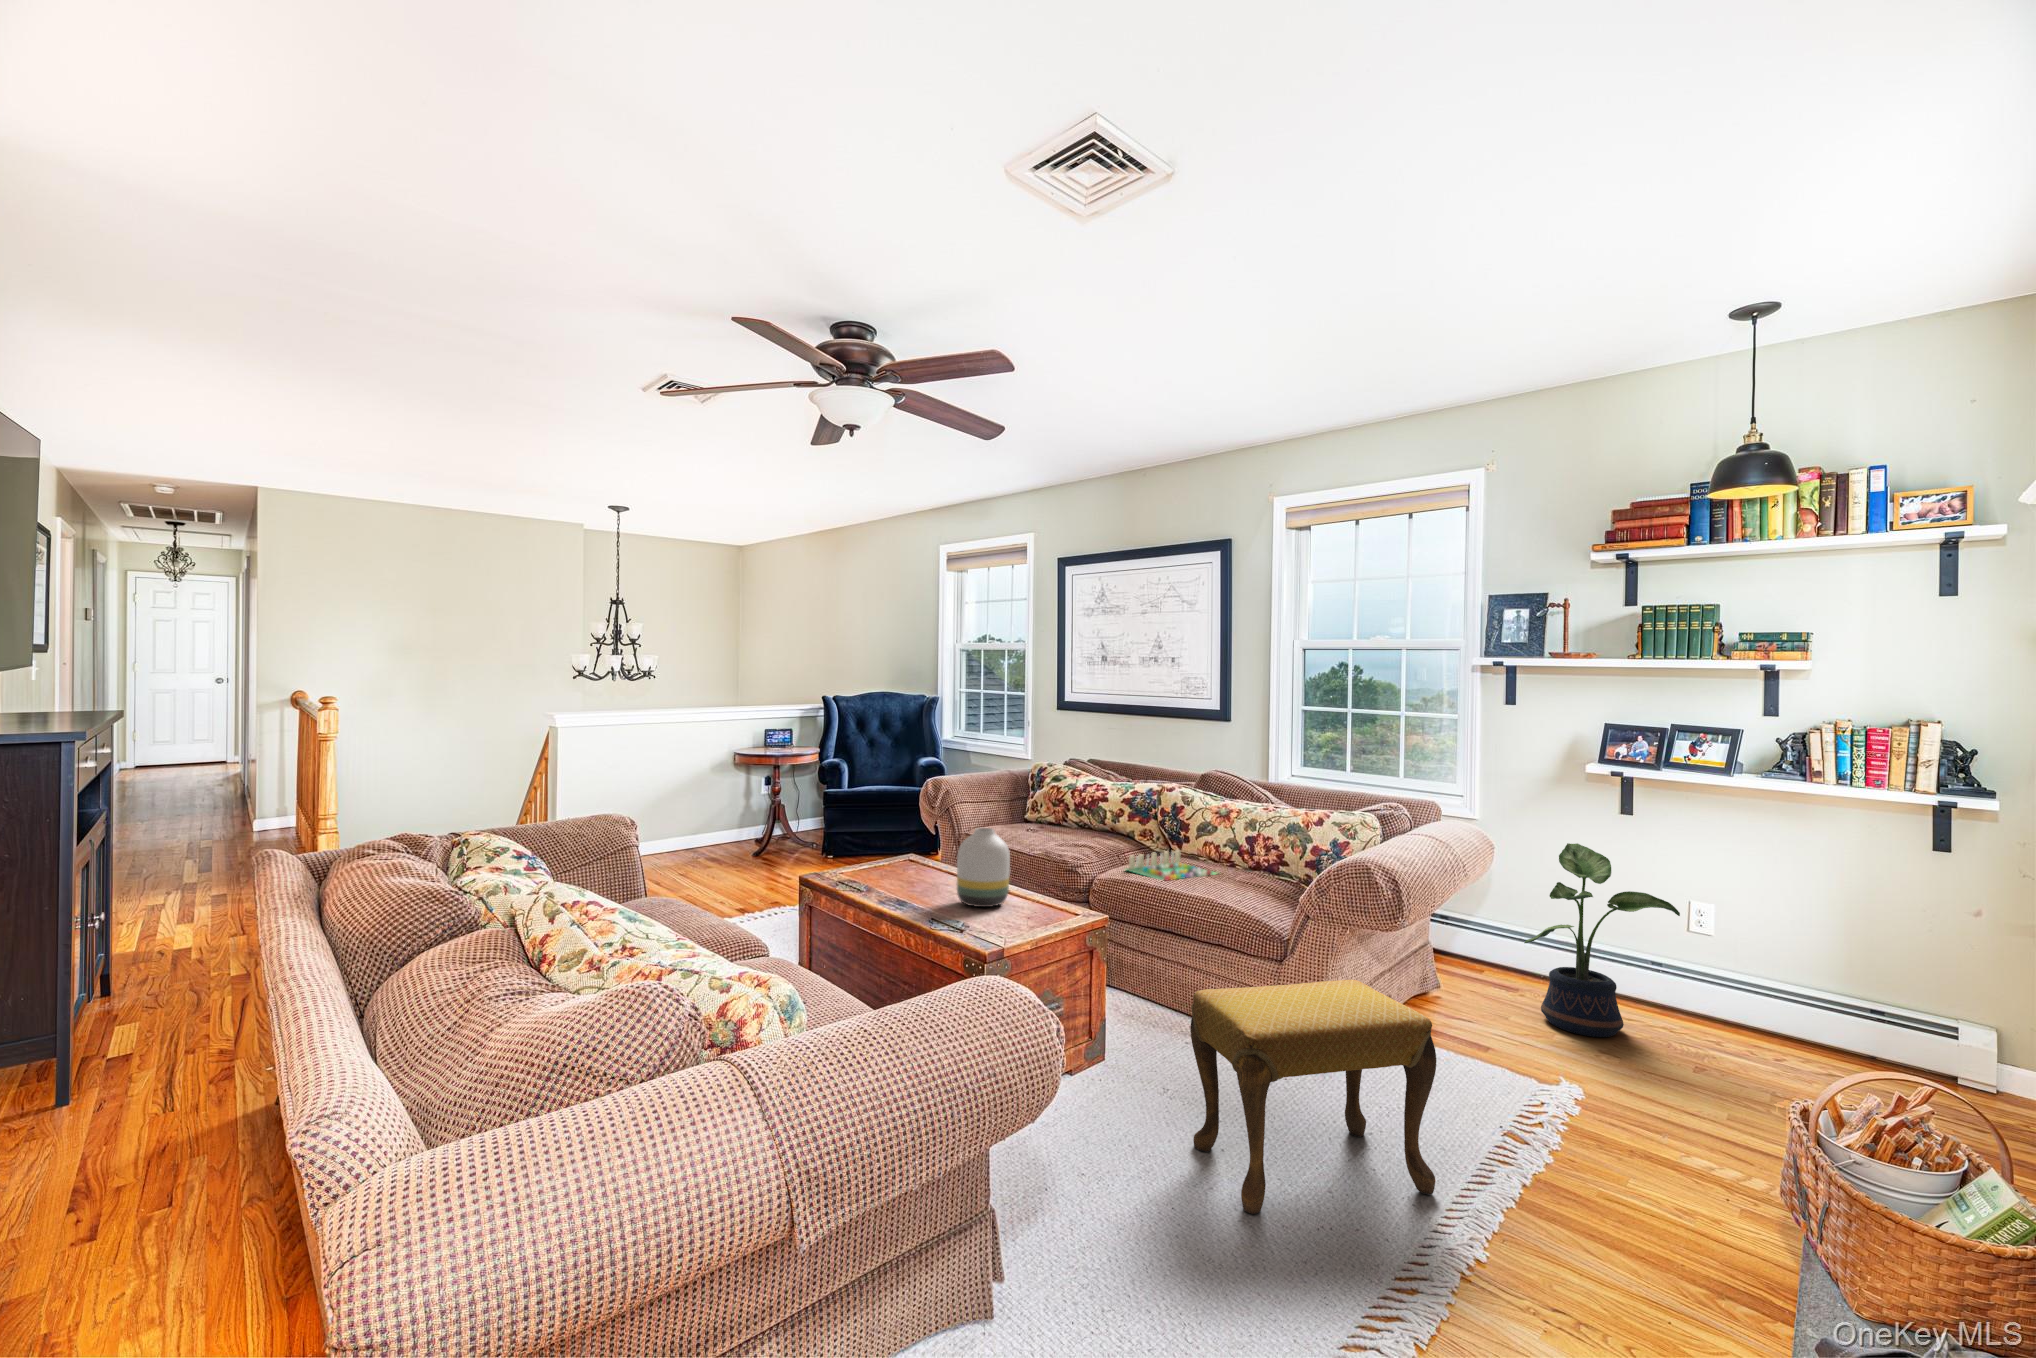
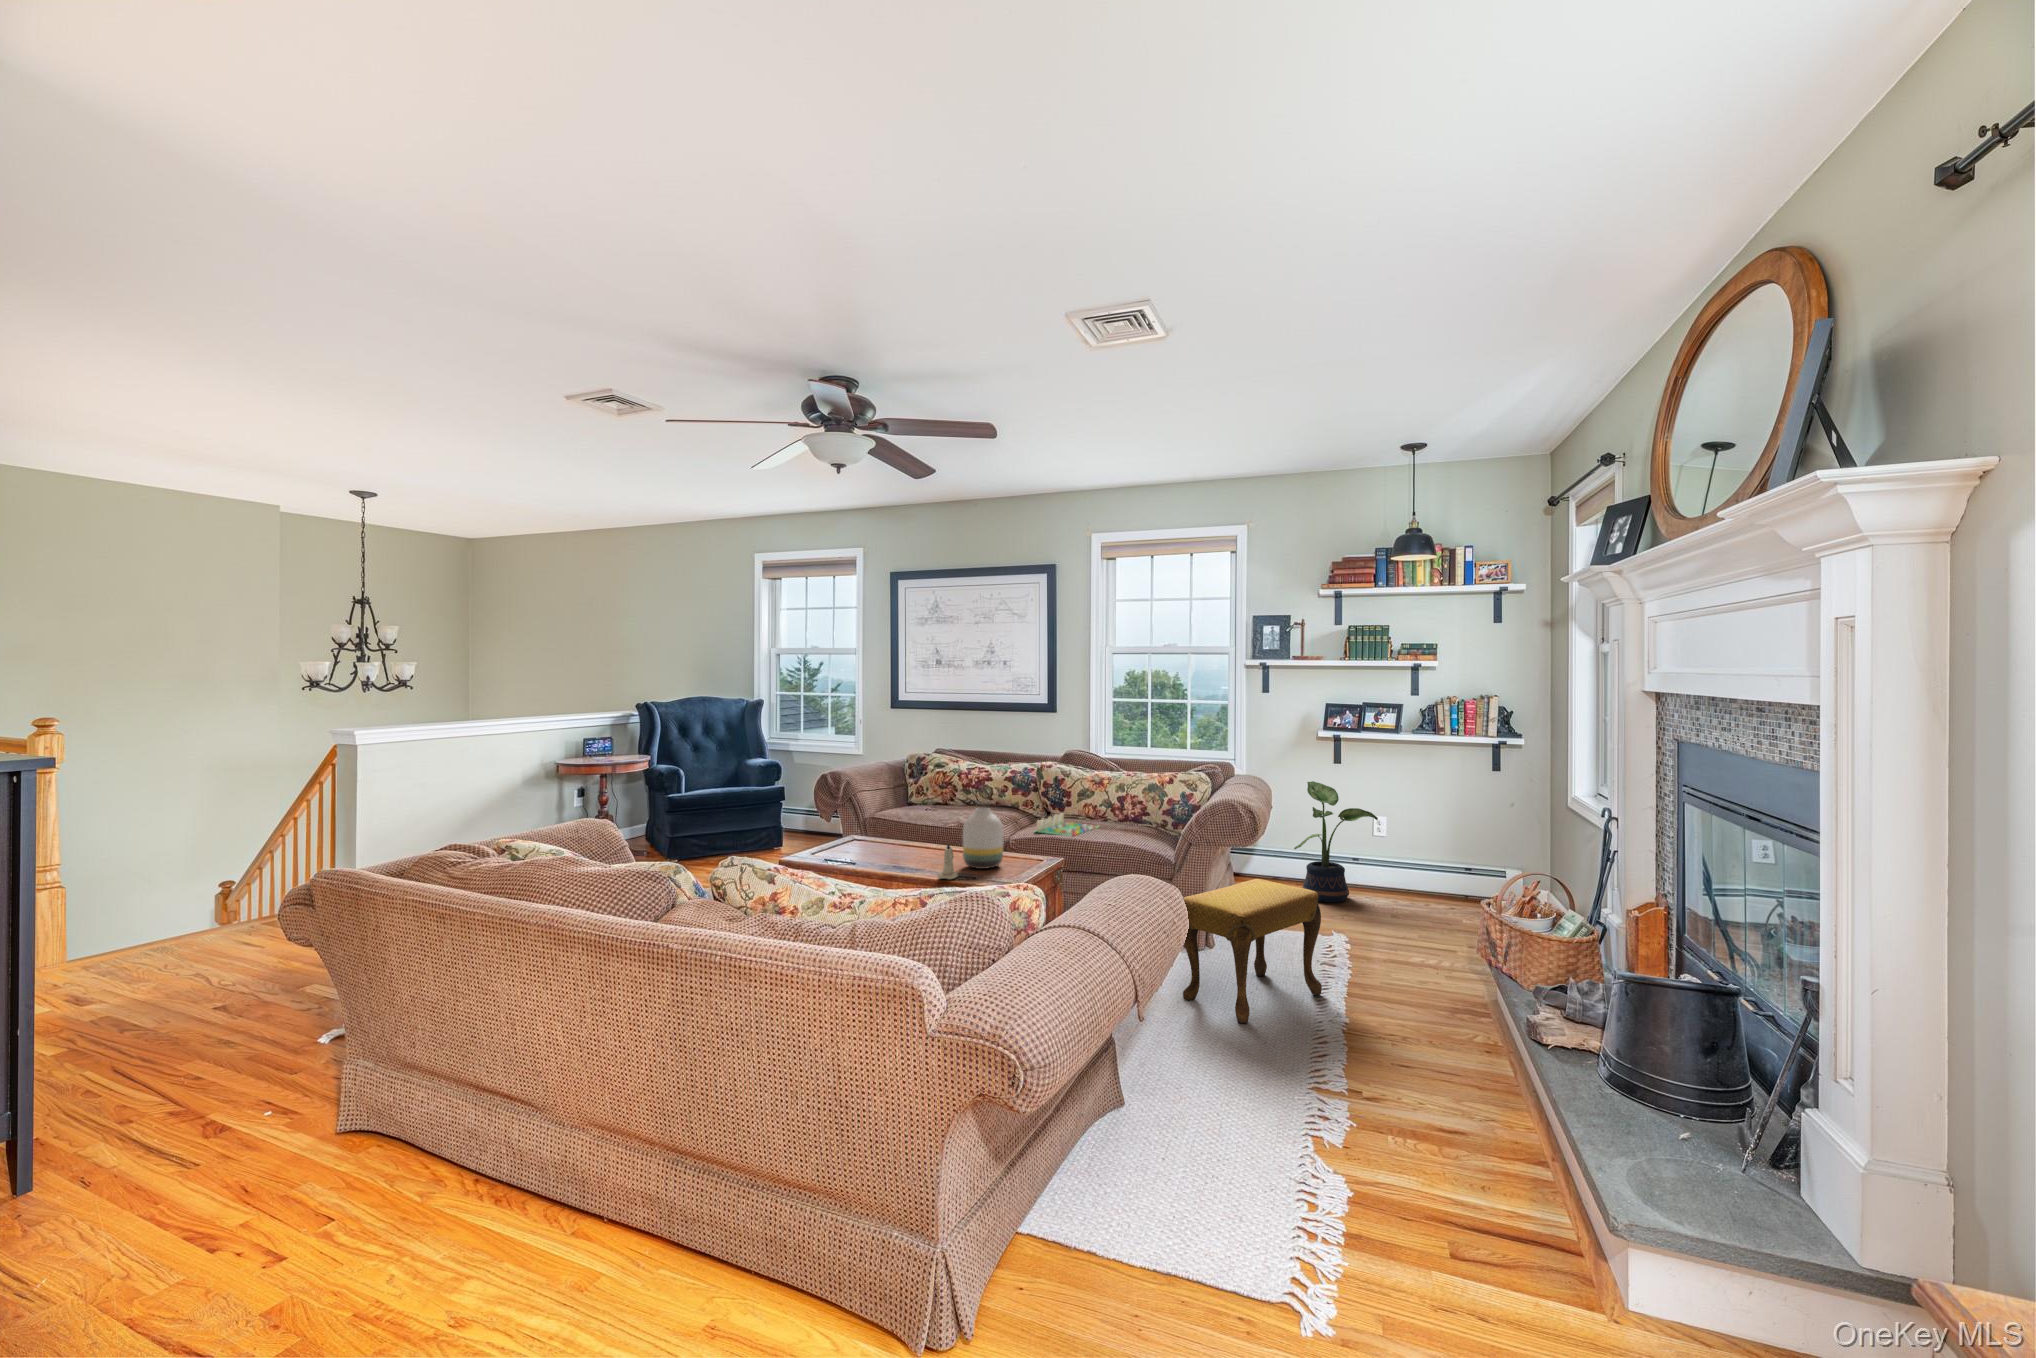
candle: none [902,863,929,914] -> present [938,840,958,879]

